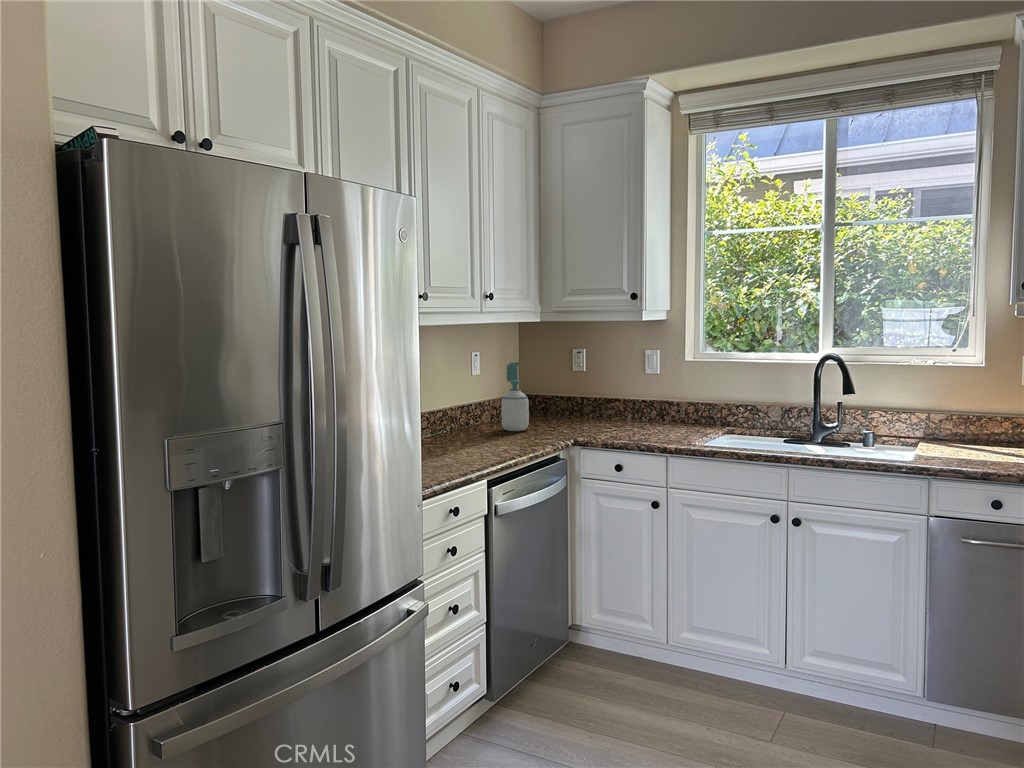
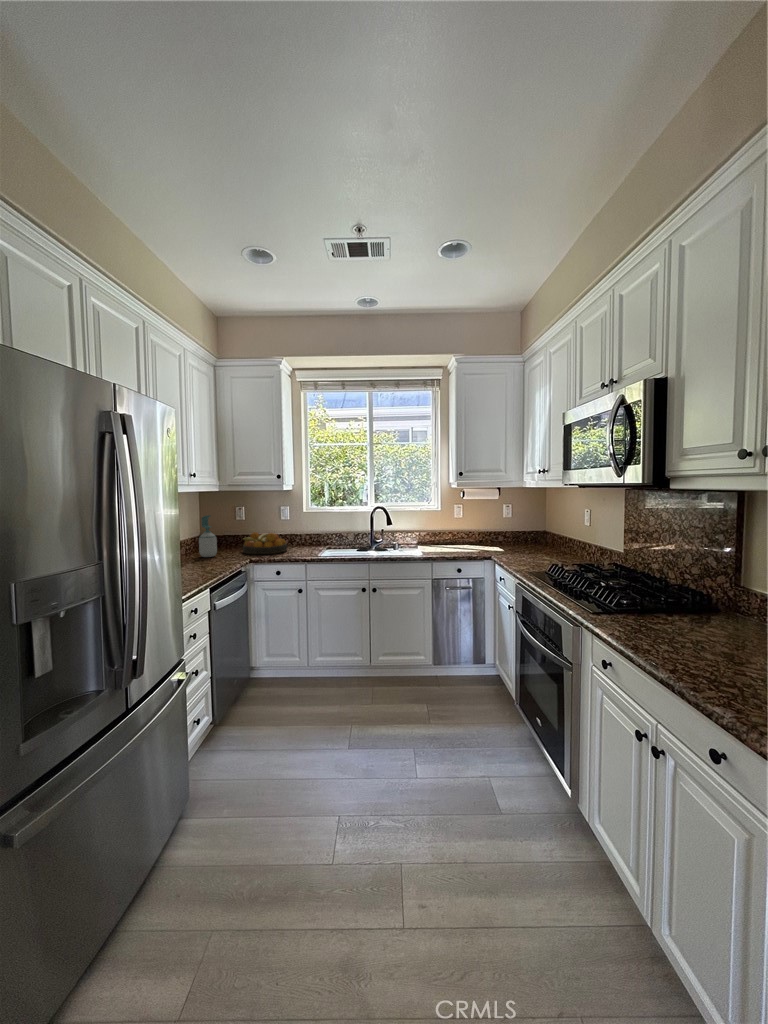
fruit bowl: none [570,394,648,434] -> present [243,532,287,554]

